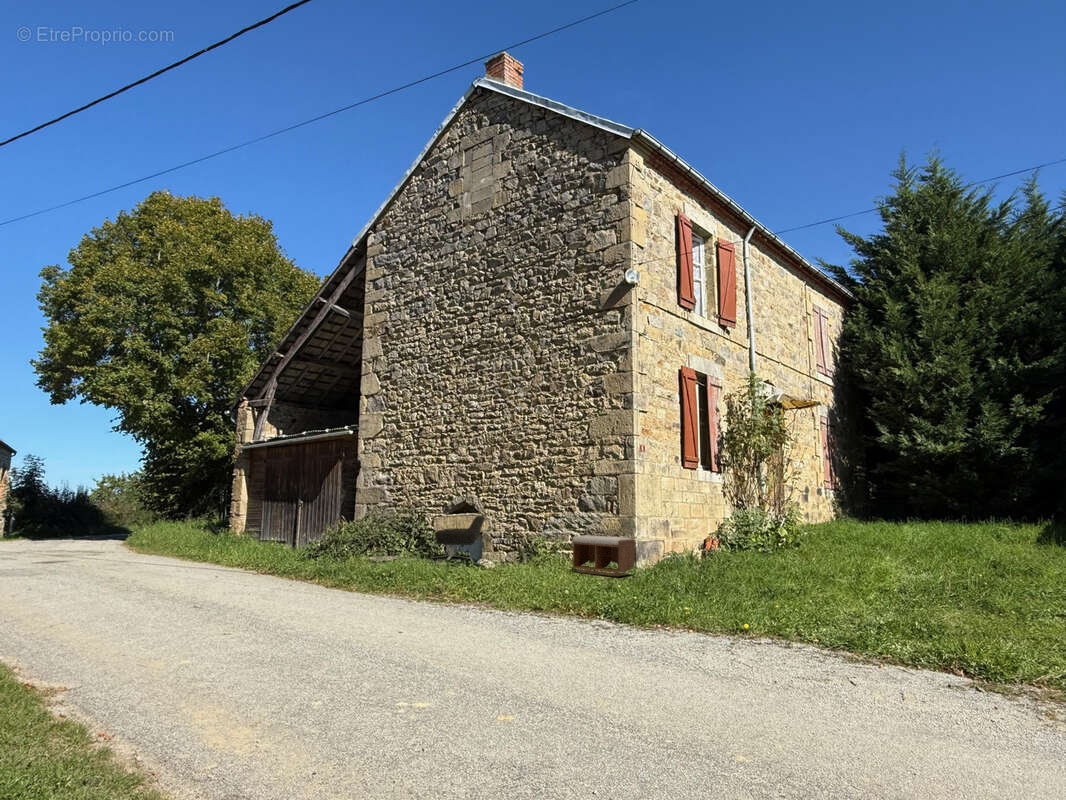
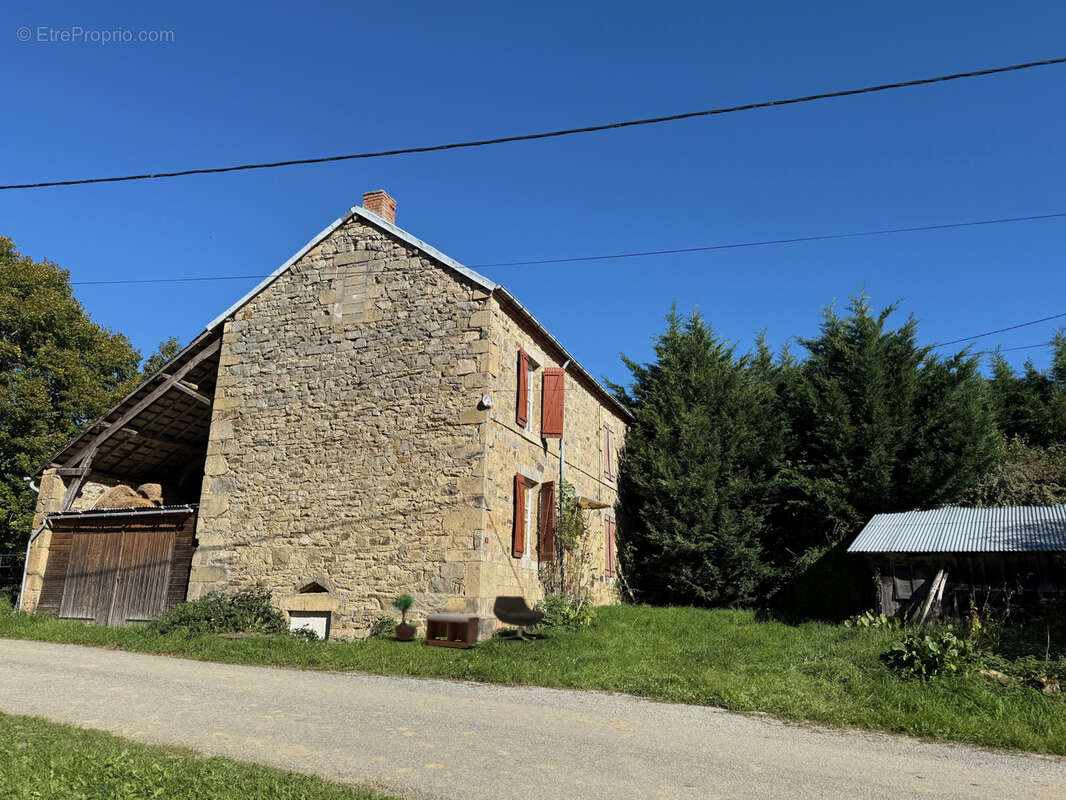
potted tree: none [529,507,566,567] -> present [391,592,417,641]
lounge chair: present [435,515,485,560] -> present [493,596,545,640]

